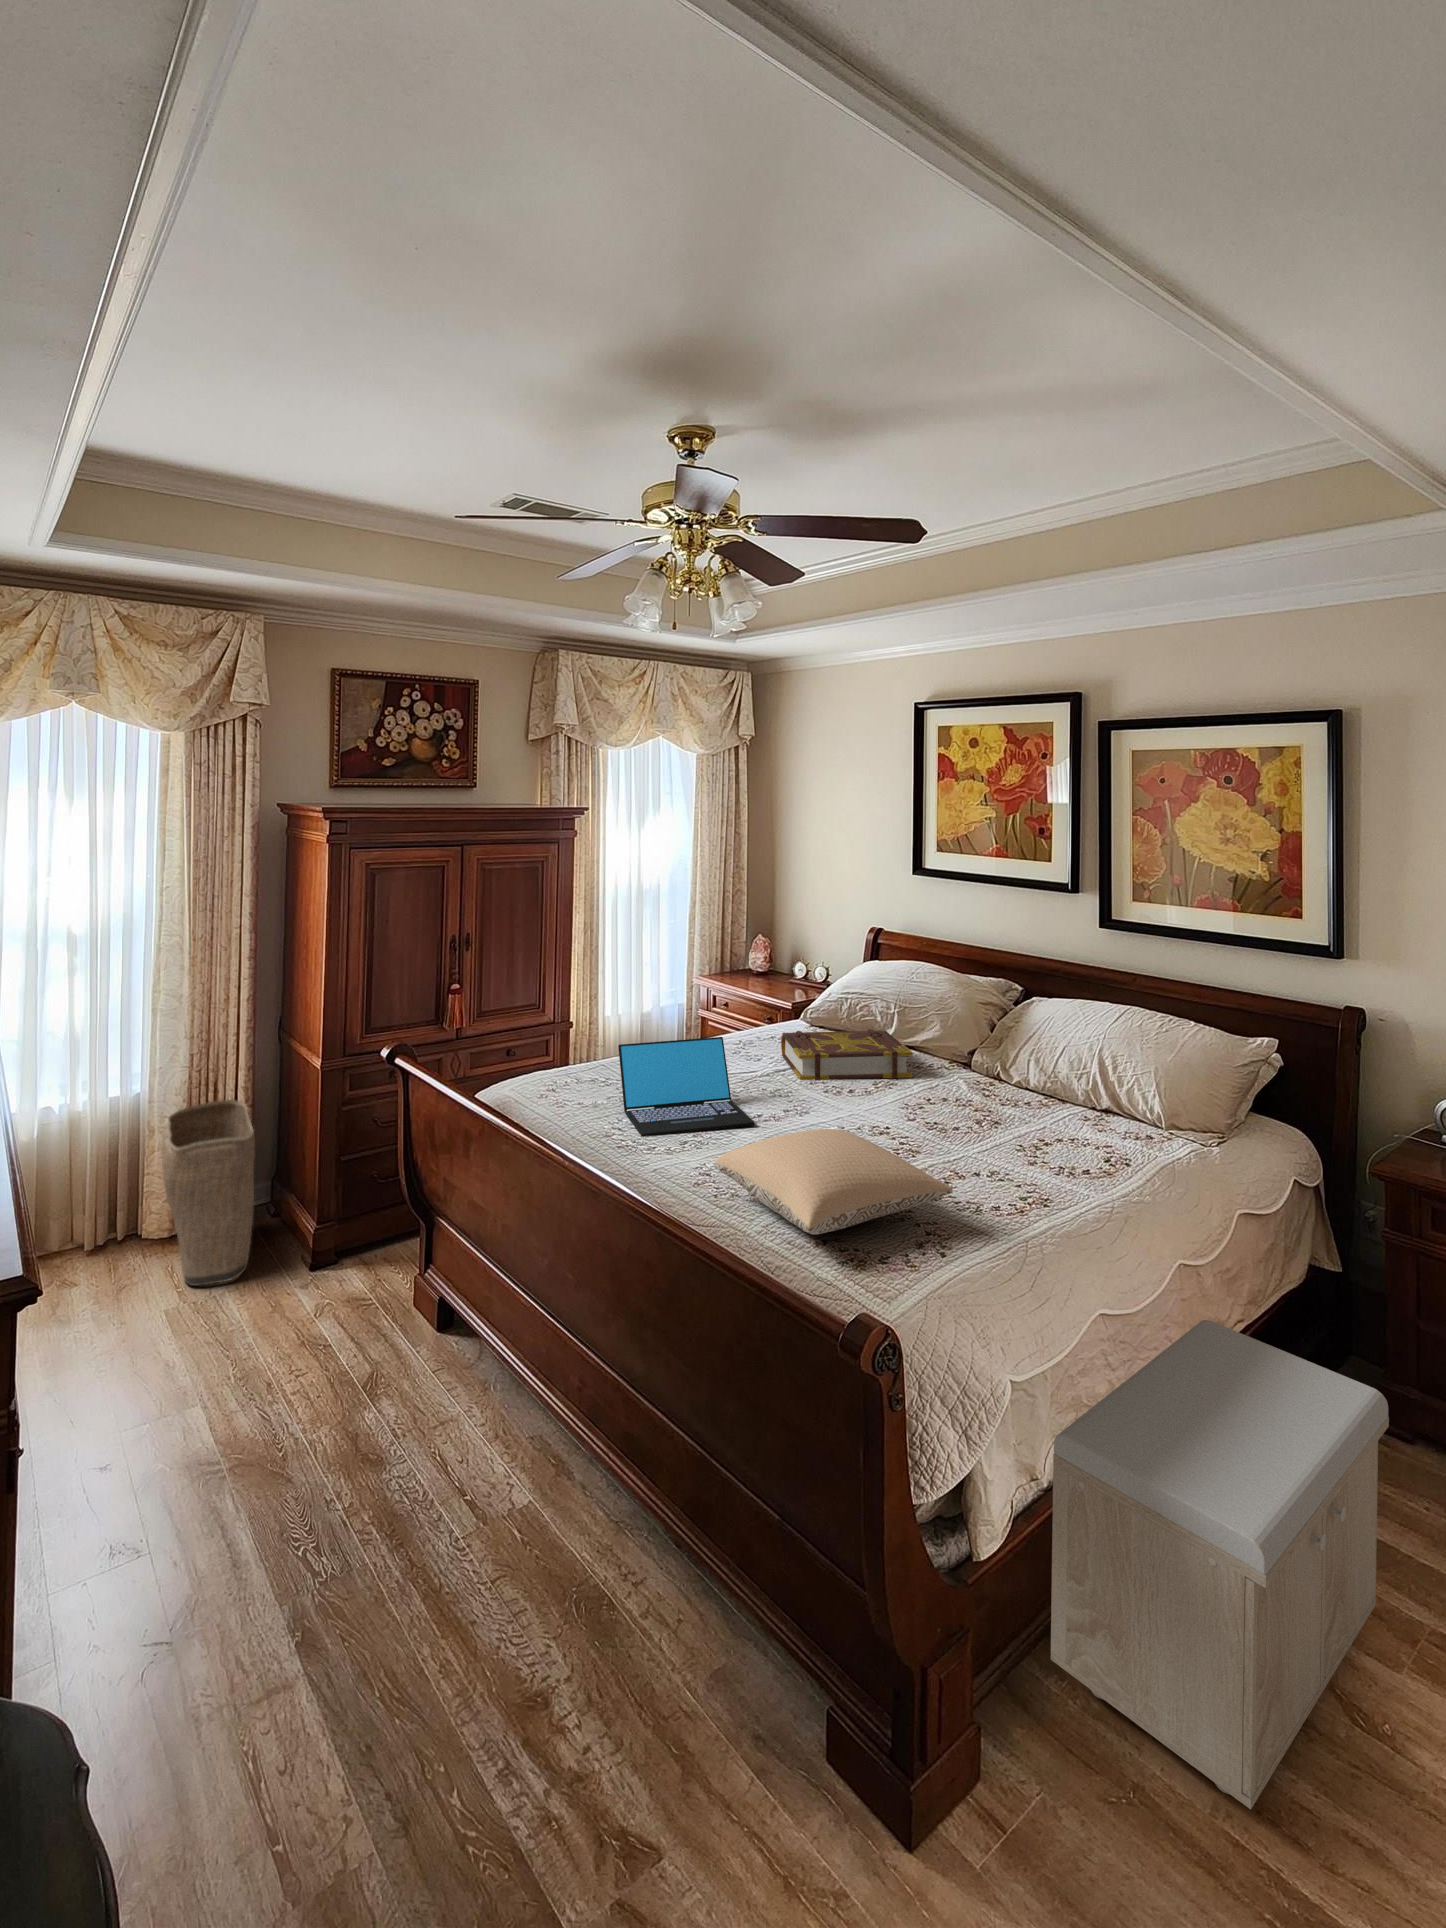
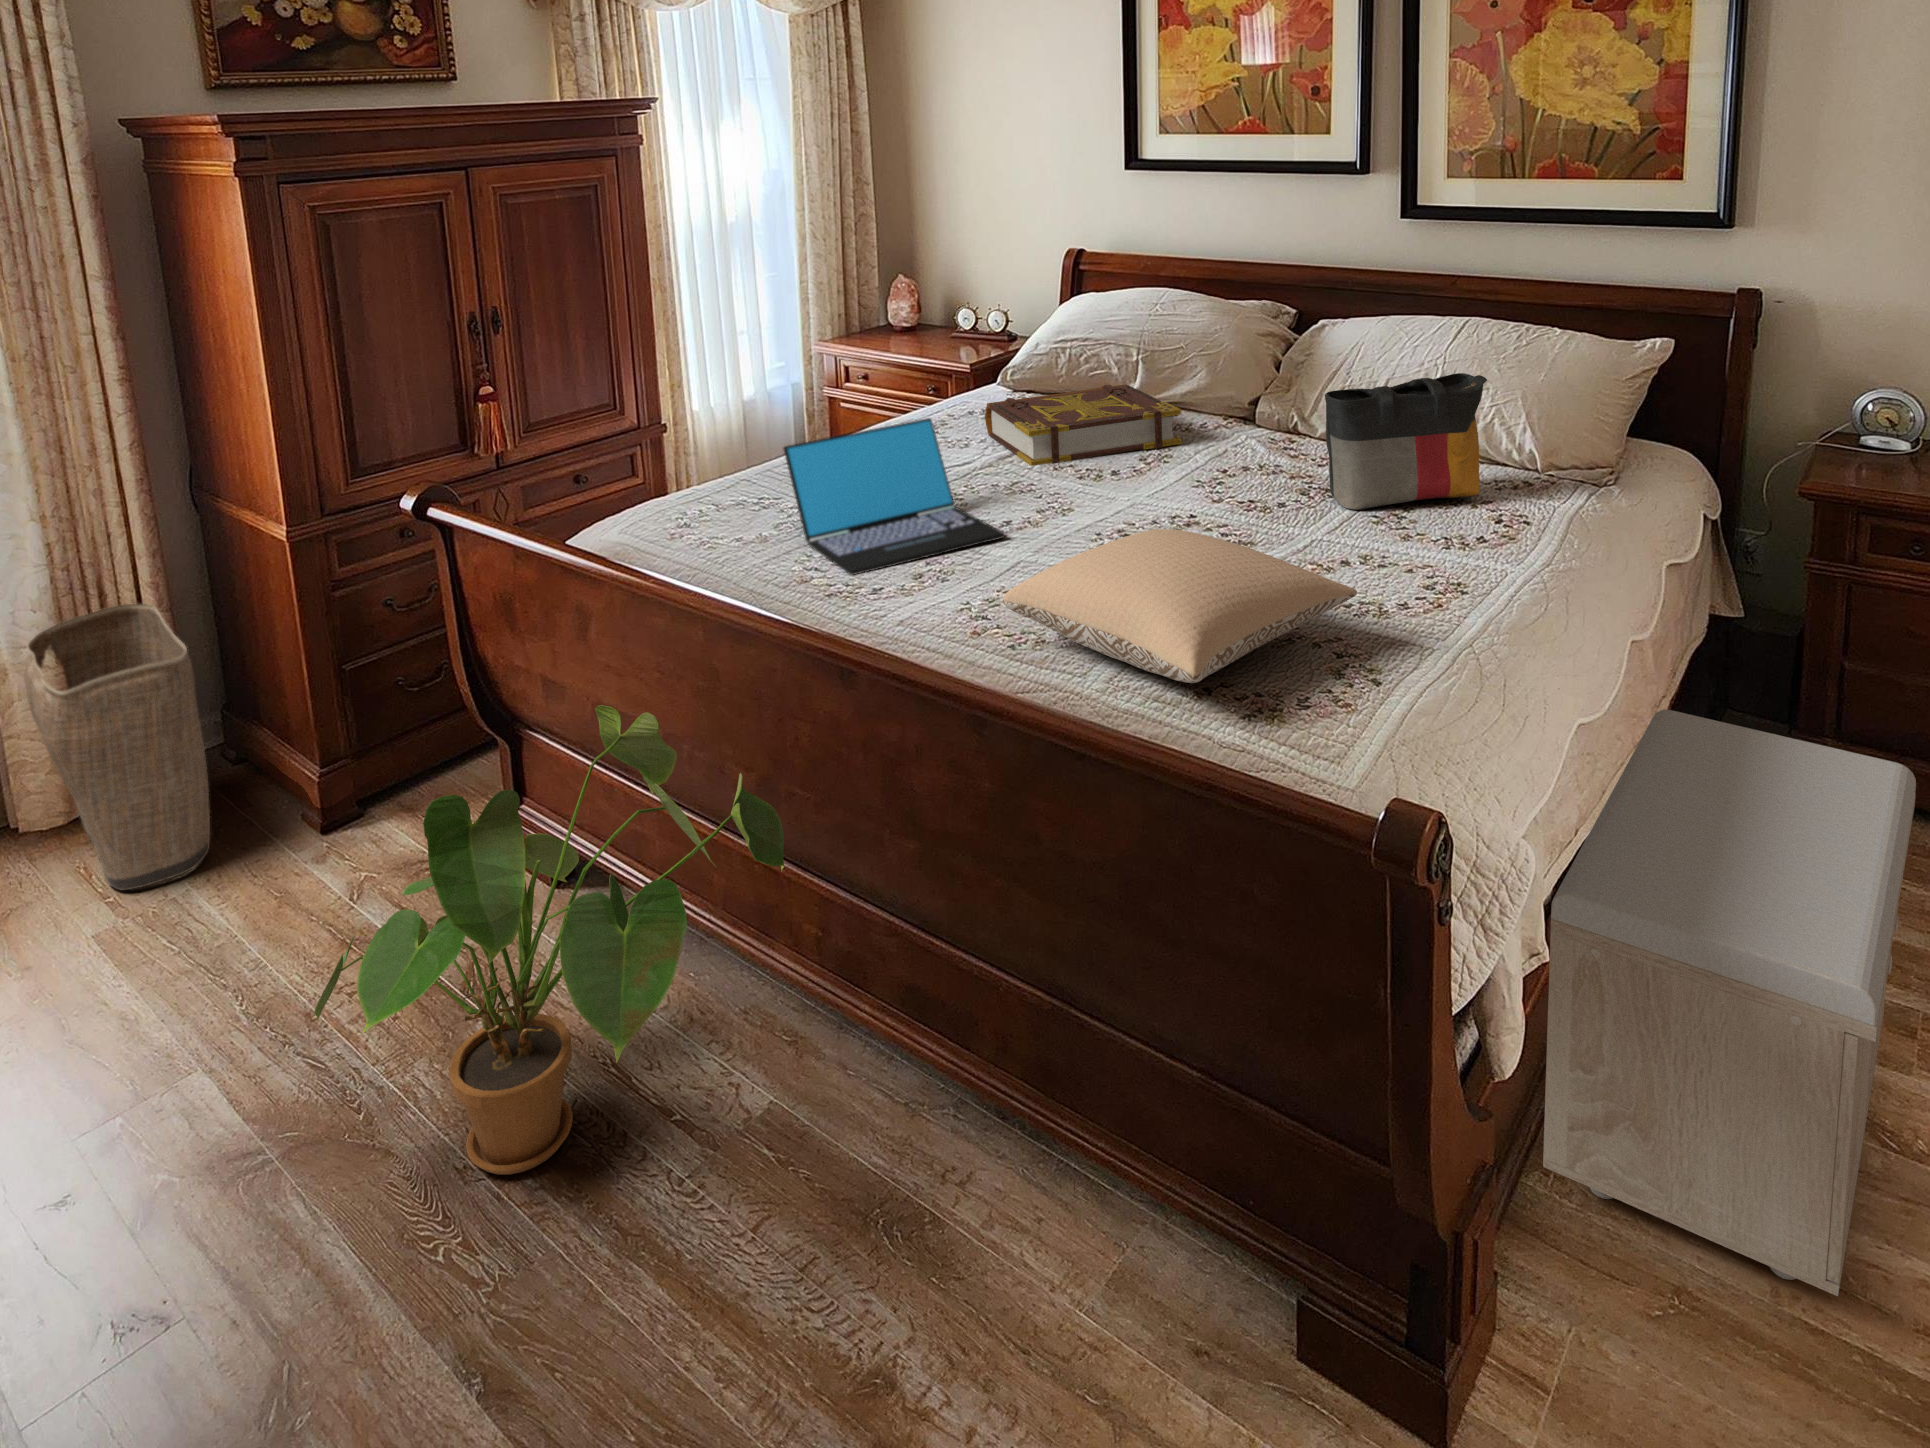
tote bag: none [990,1047,1113,1140] -> present [1325,373,1487,510]
house plant: none [257,1199,558,1510] -> present [315,705,784,1175]

